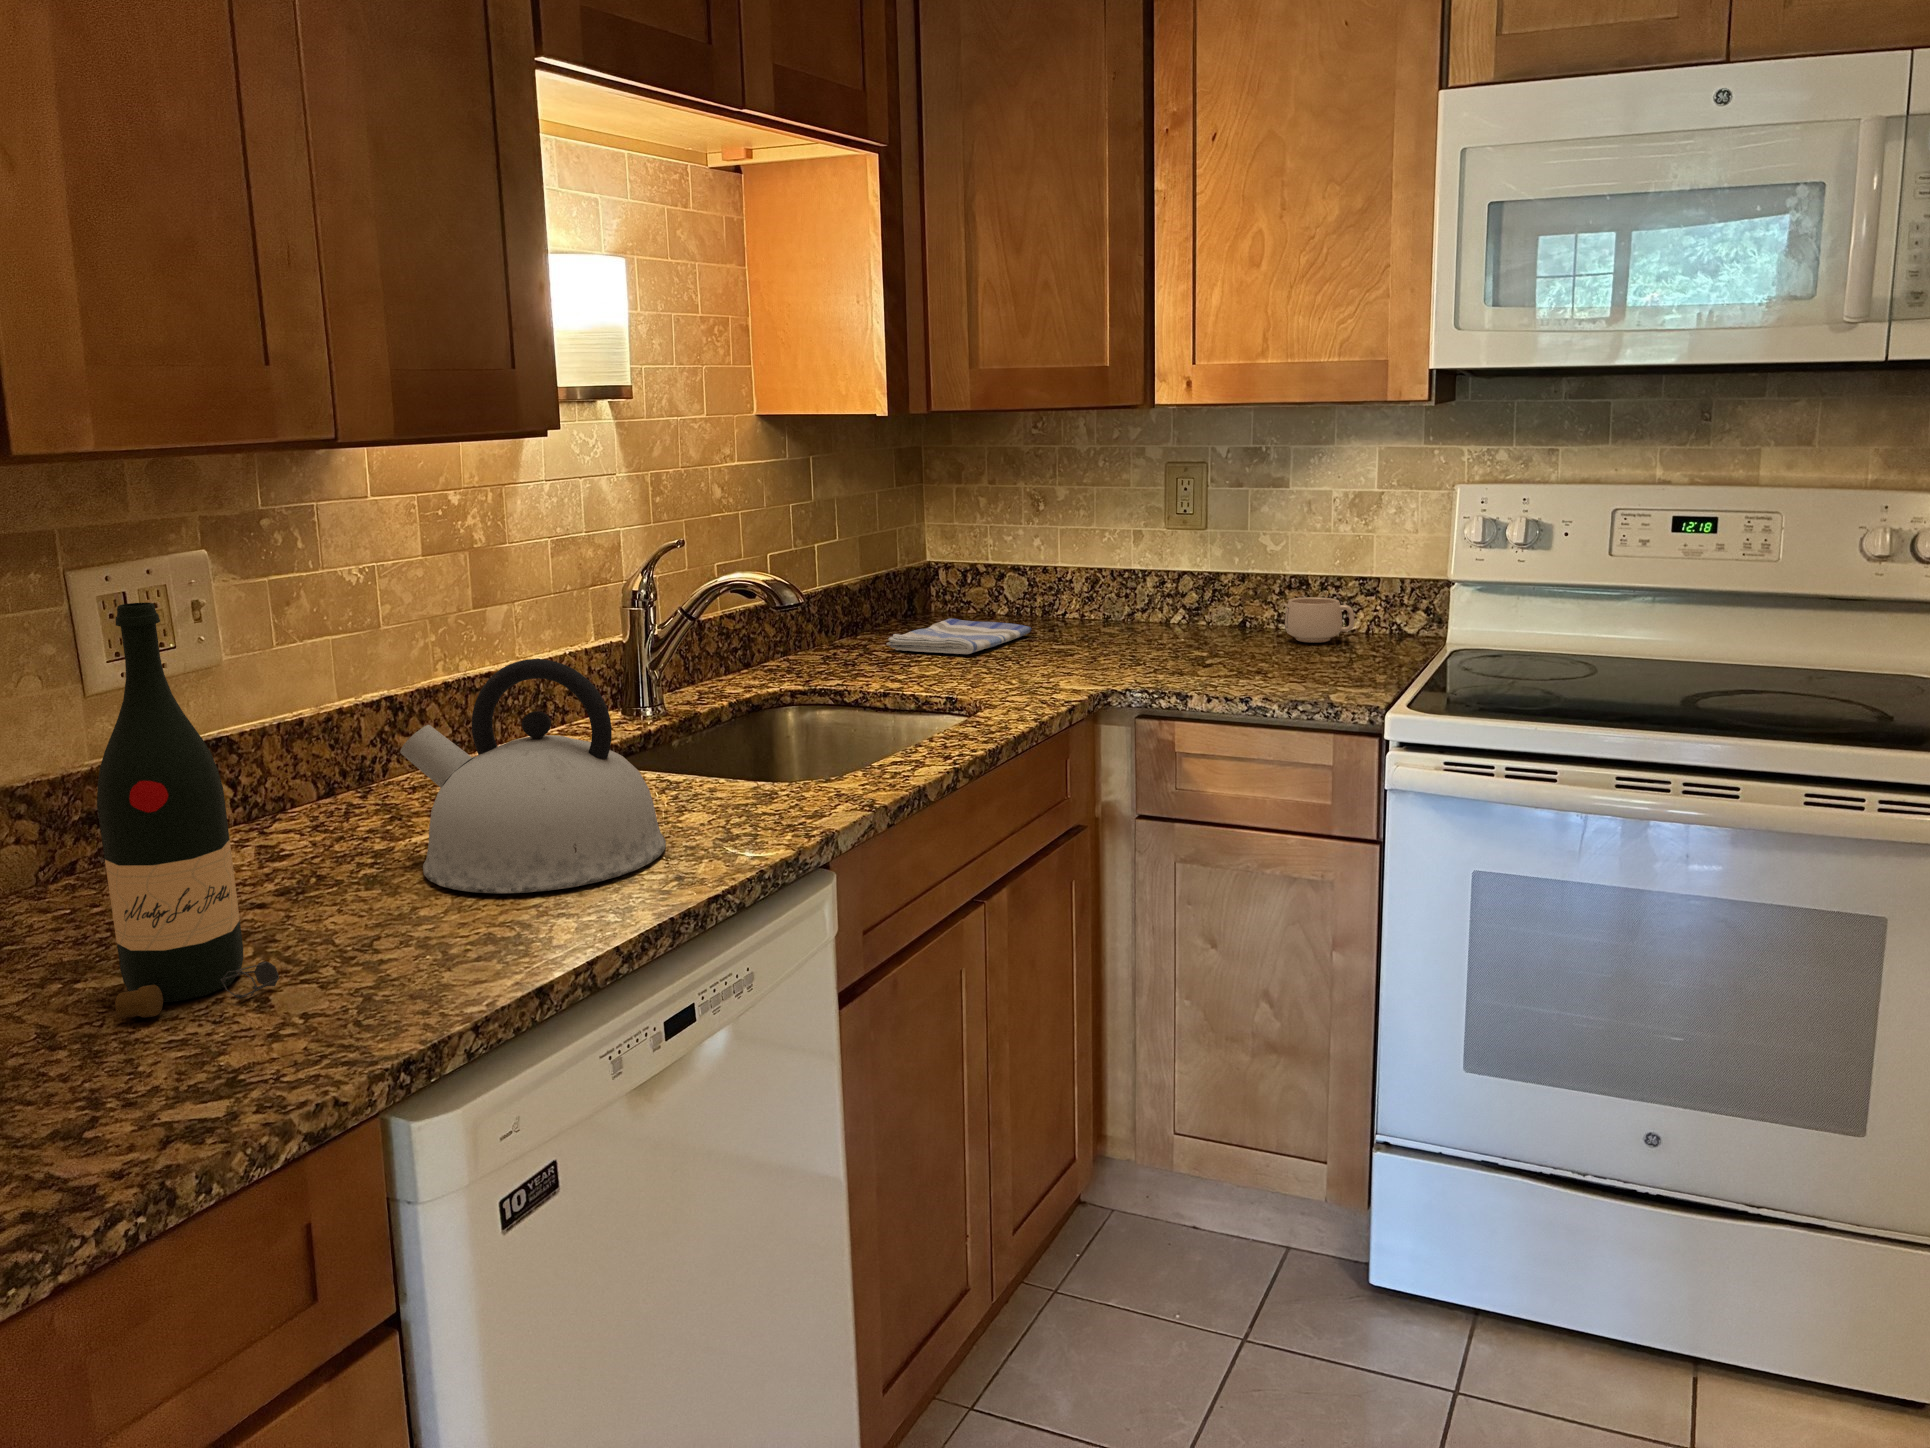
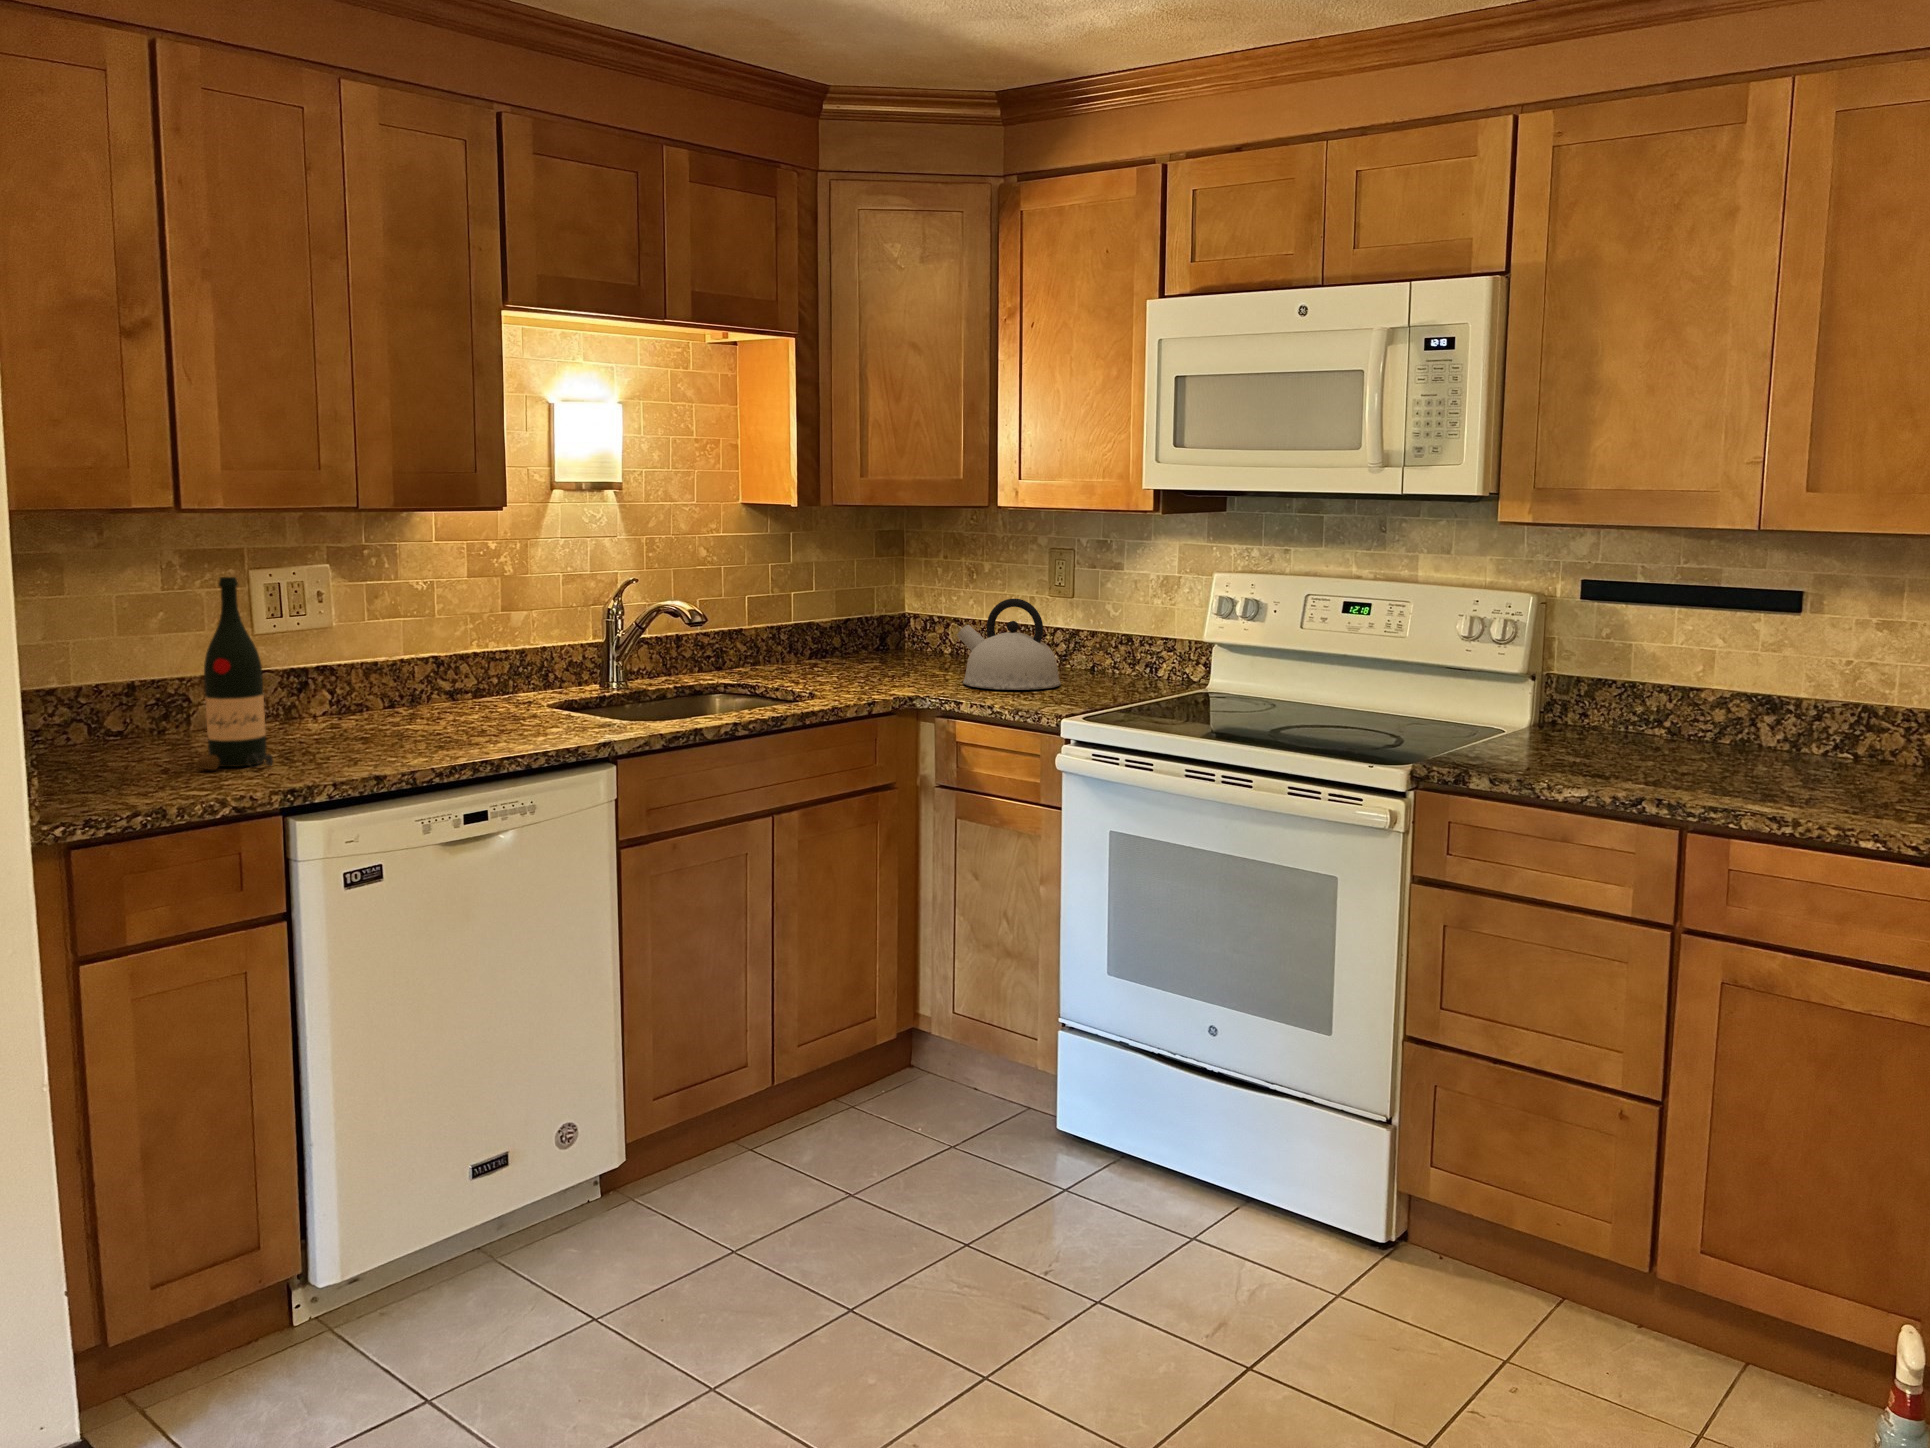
mug: present [1285,597,1354,643] -> none [1101,650,1148,683]
dish towel: present [886,618,1031,654] -> none [825,652,938,673]
kettle: present [400,659,666,893] -> present [957,599,1061,690]

